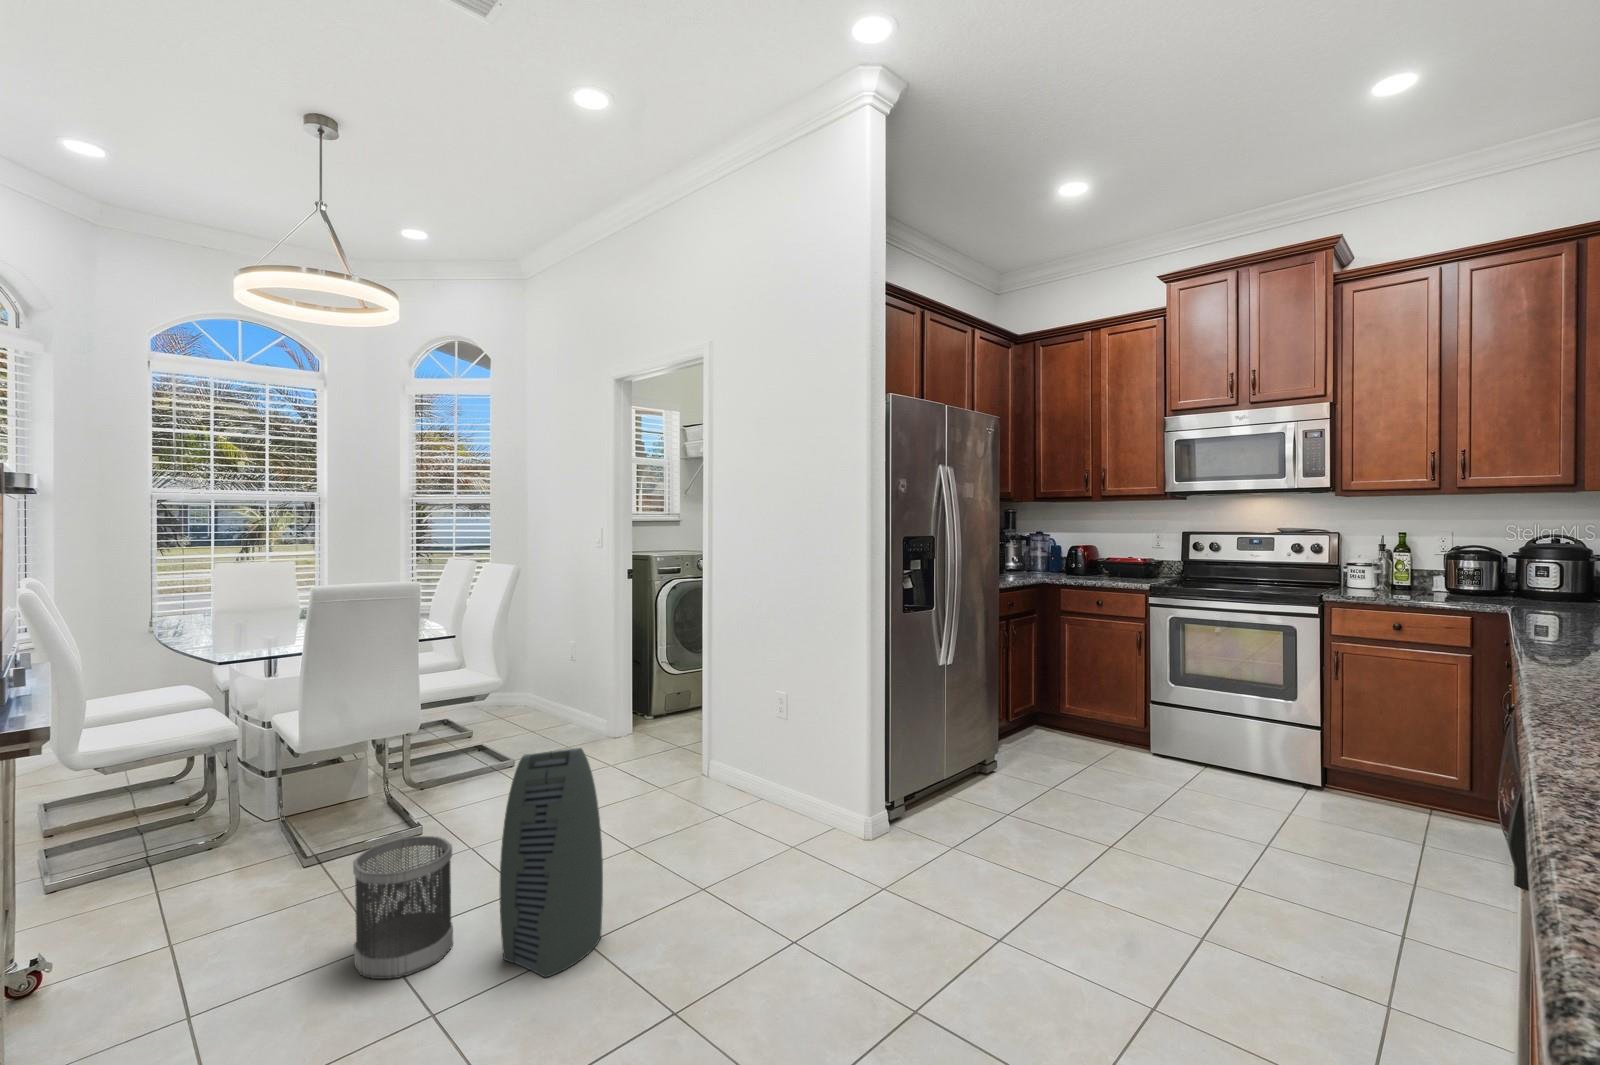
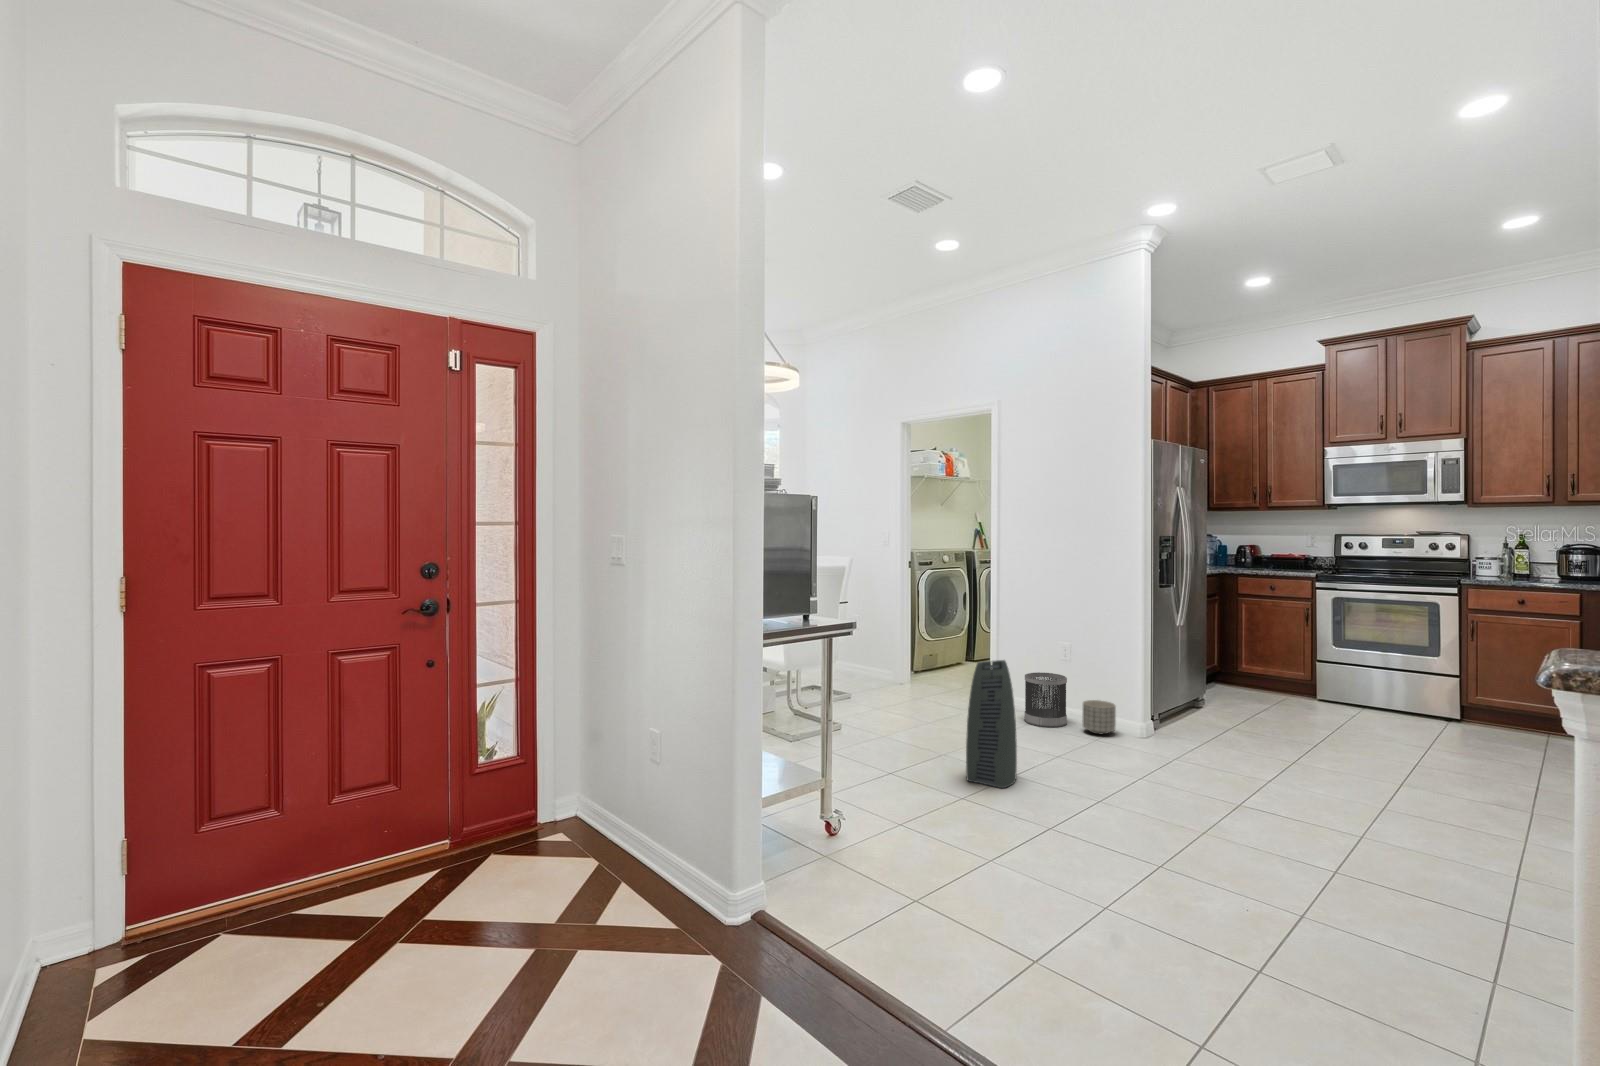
planter: none [793,778,838,832] -> present [1083,700,1116,734]
wastebasket: present [353,836,453,979] -> present [1025,672,1067,727]

